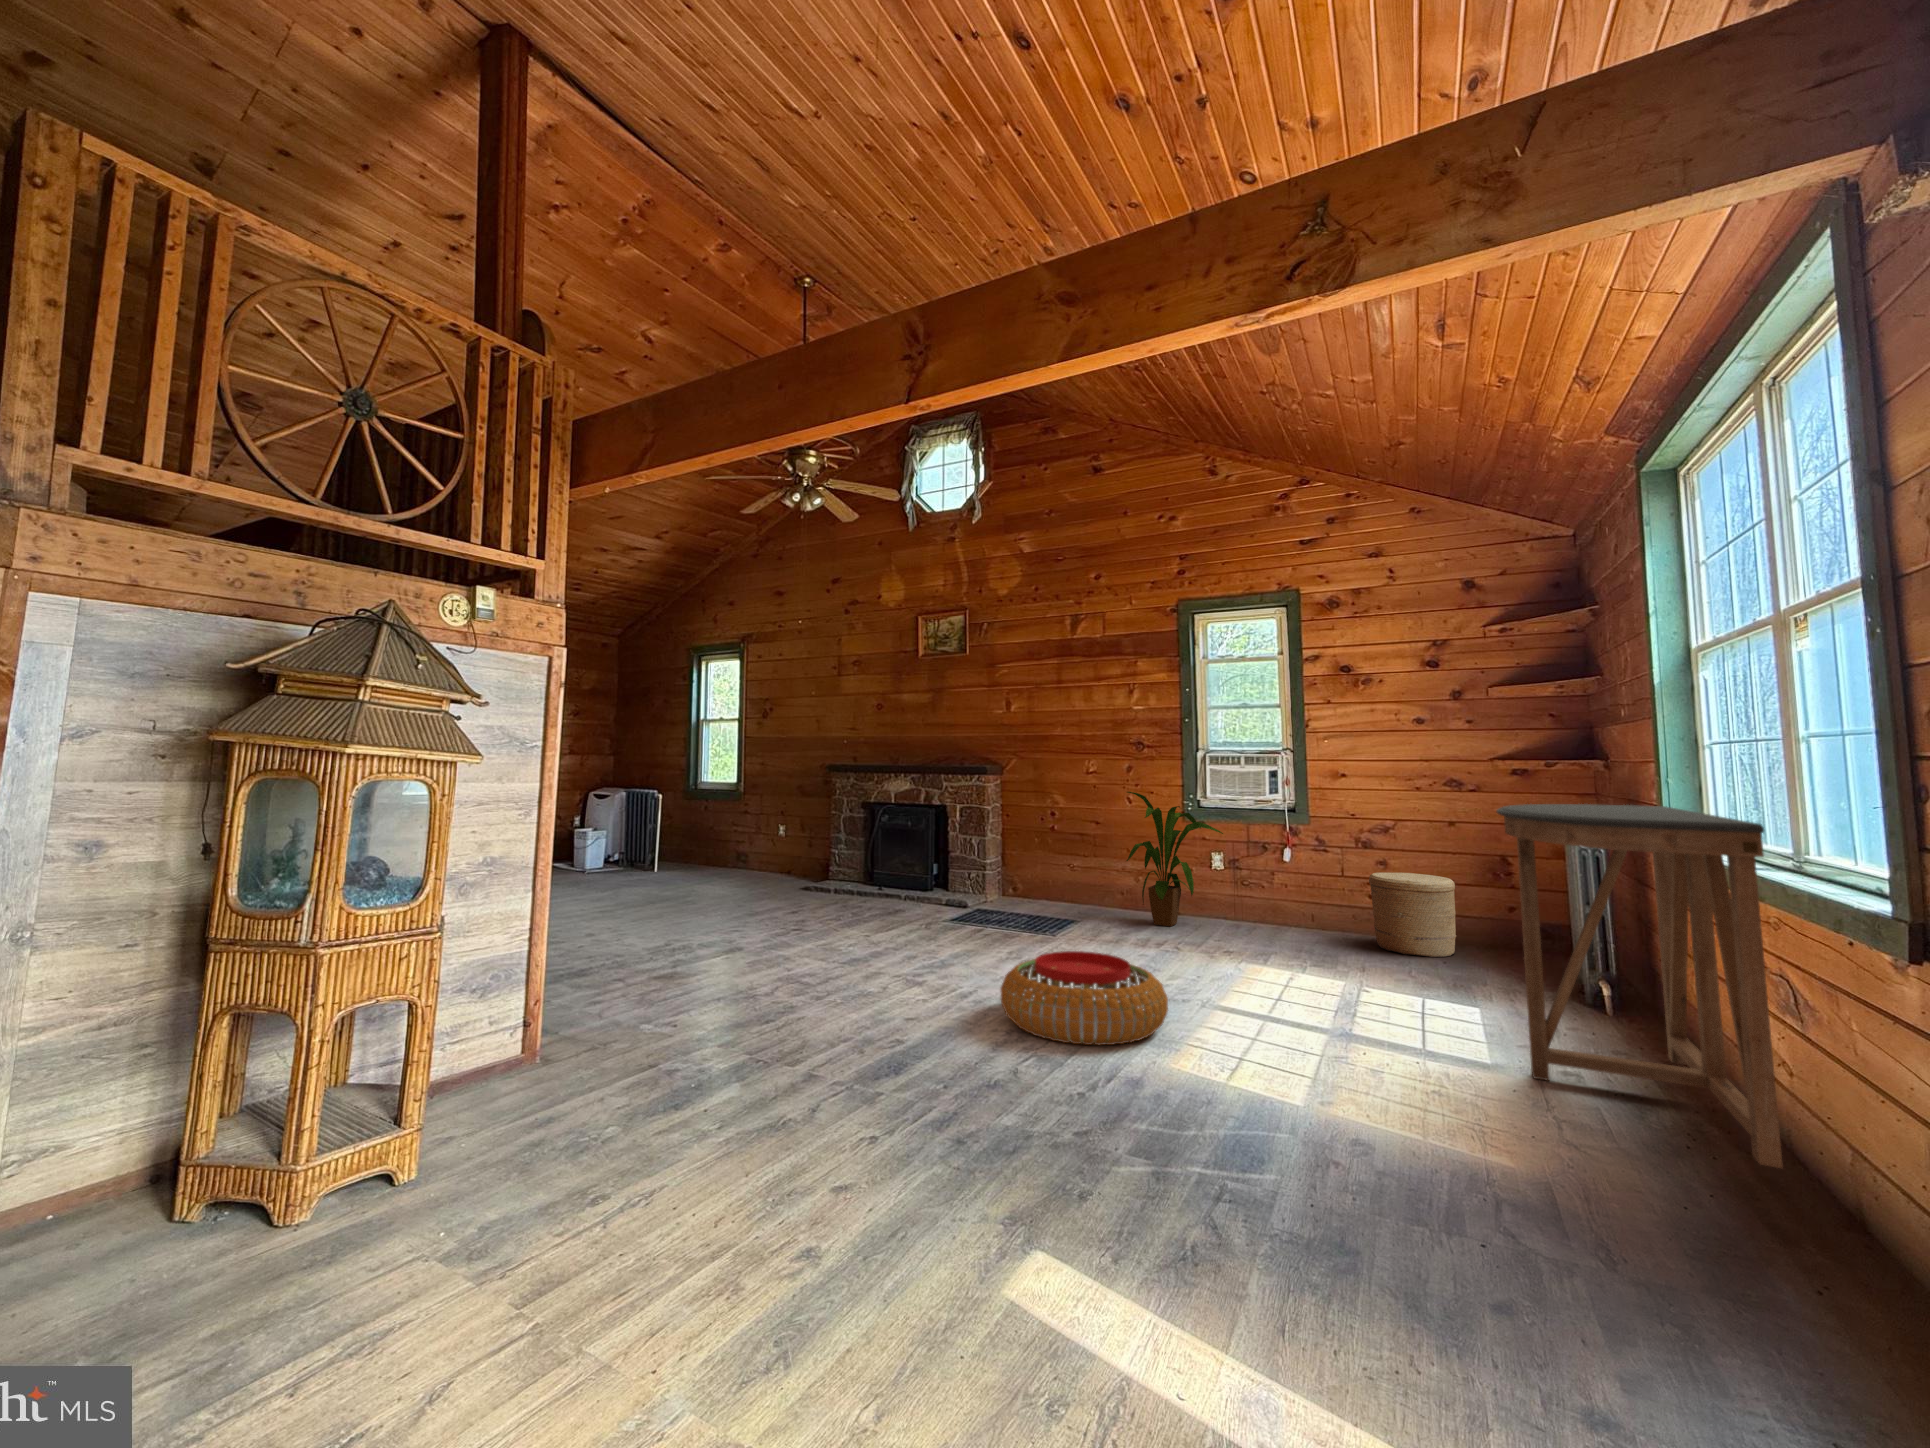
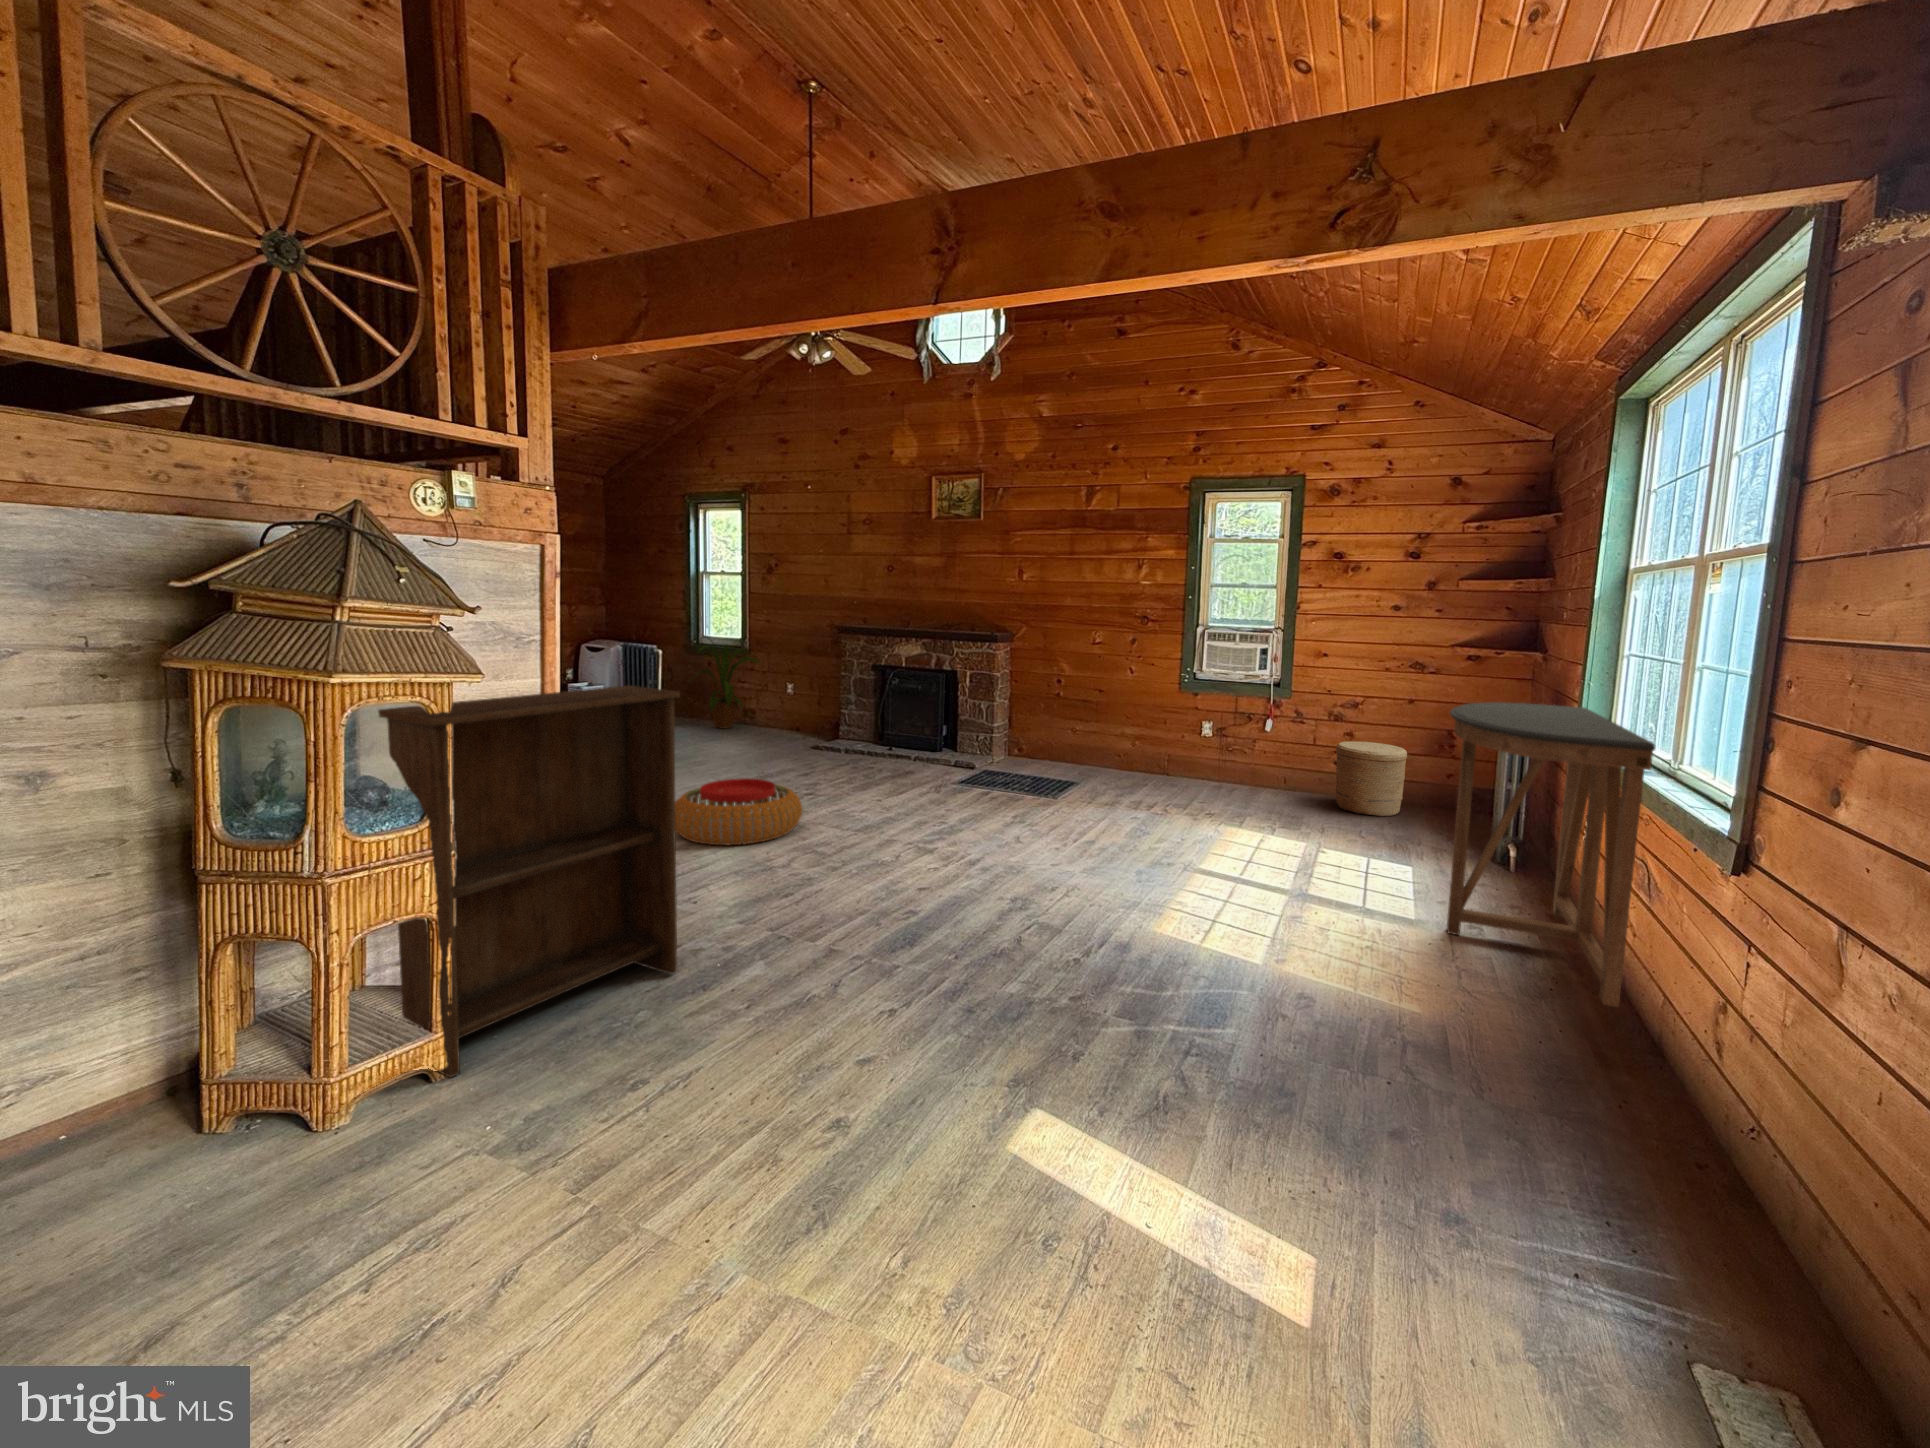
bookshelf: none [374,787,666,1182] -> present [378,686,680,1077]
house plant: present [1127,792,1223,927] -> present [698,636,759,729]
pouf: present [1000,951,1168,1045] -> present [675,778,802,845]

